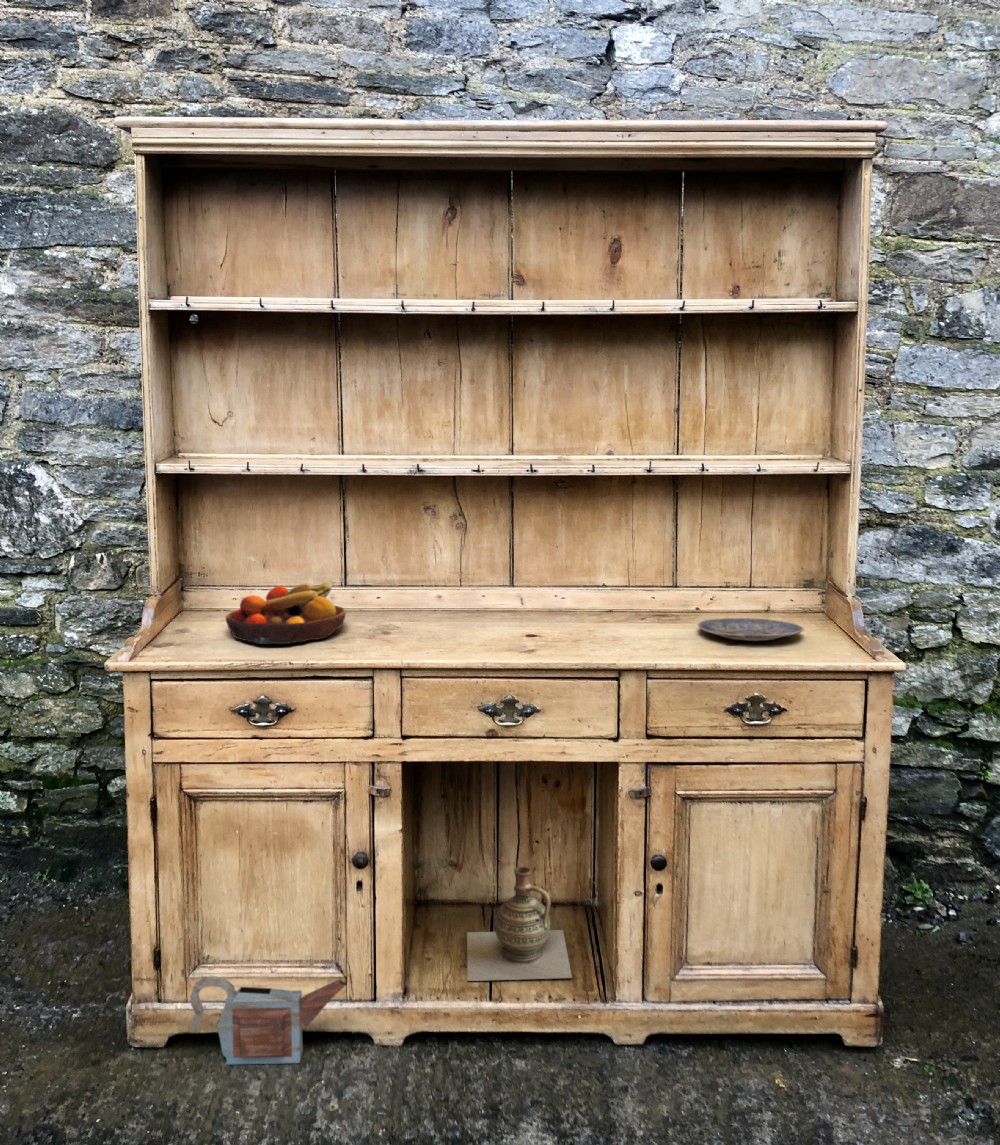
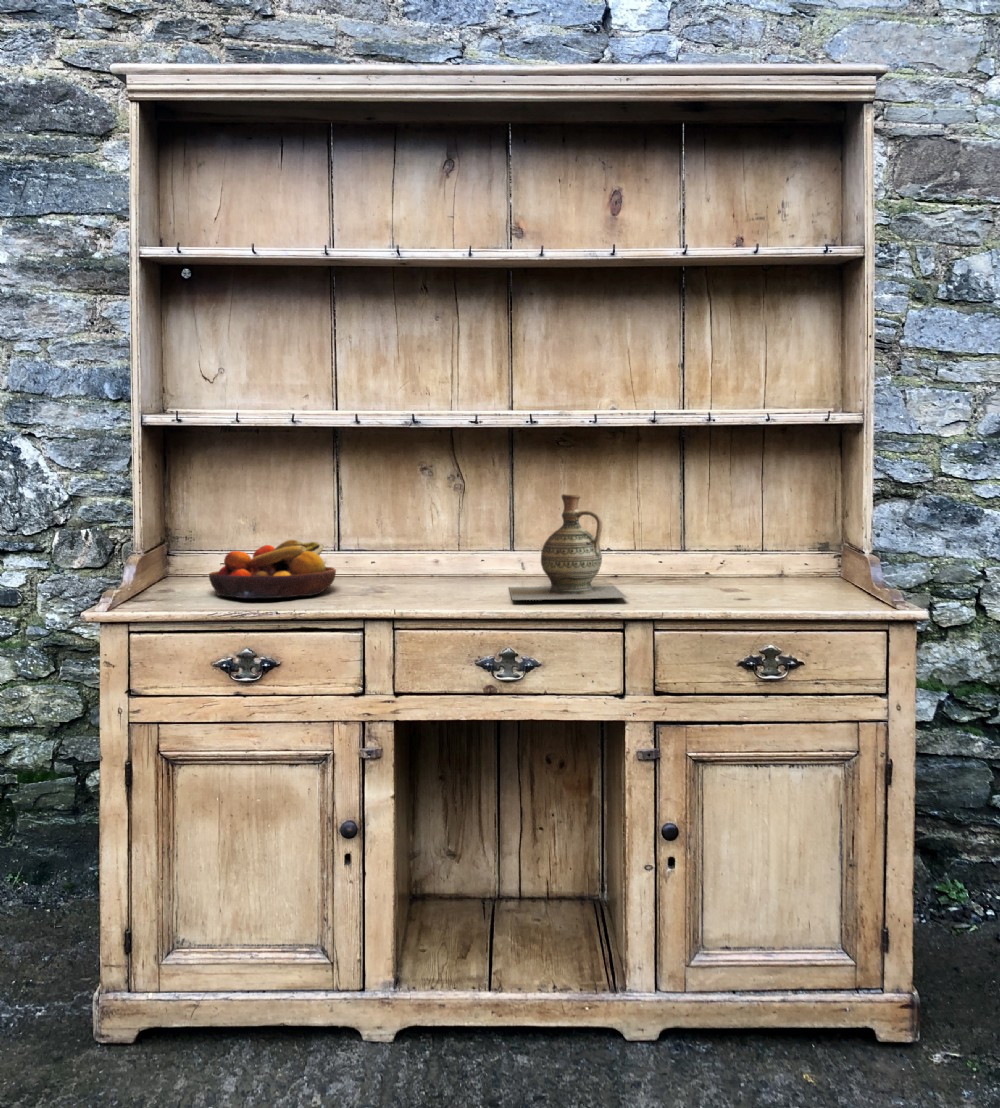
plate: present [698,618,804,641] -> none [708,580,821,595]
ceramic jug: present [467,867,572,981] -> present [509,494,627,600]
watering can: present [190,976,347,1064] -> none [159,957,332,1057]

